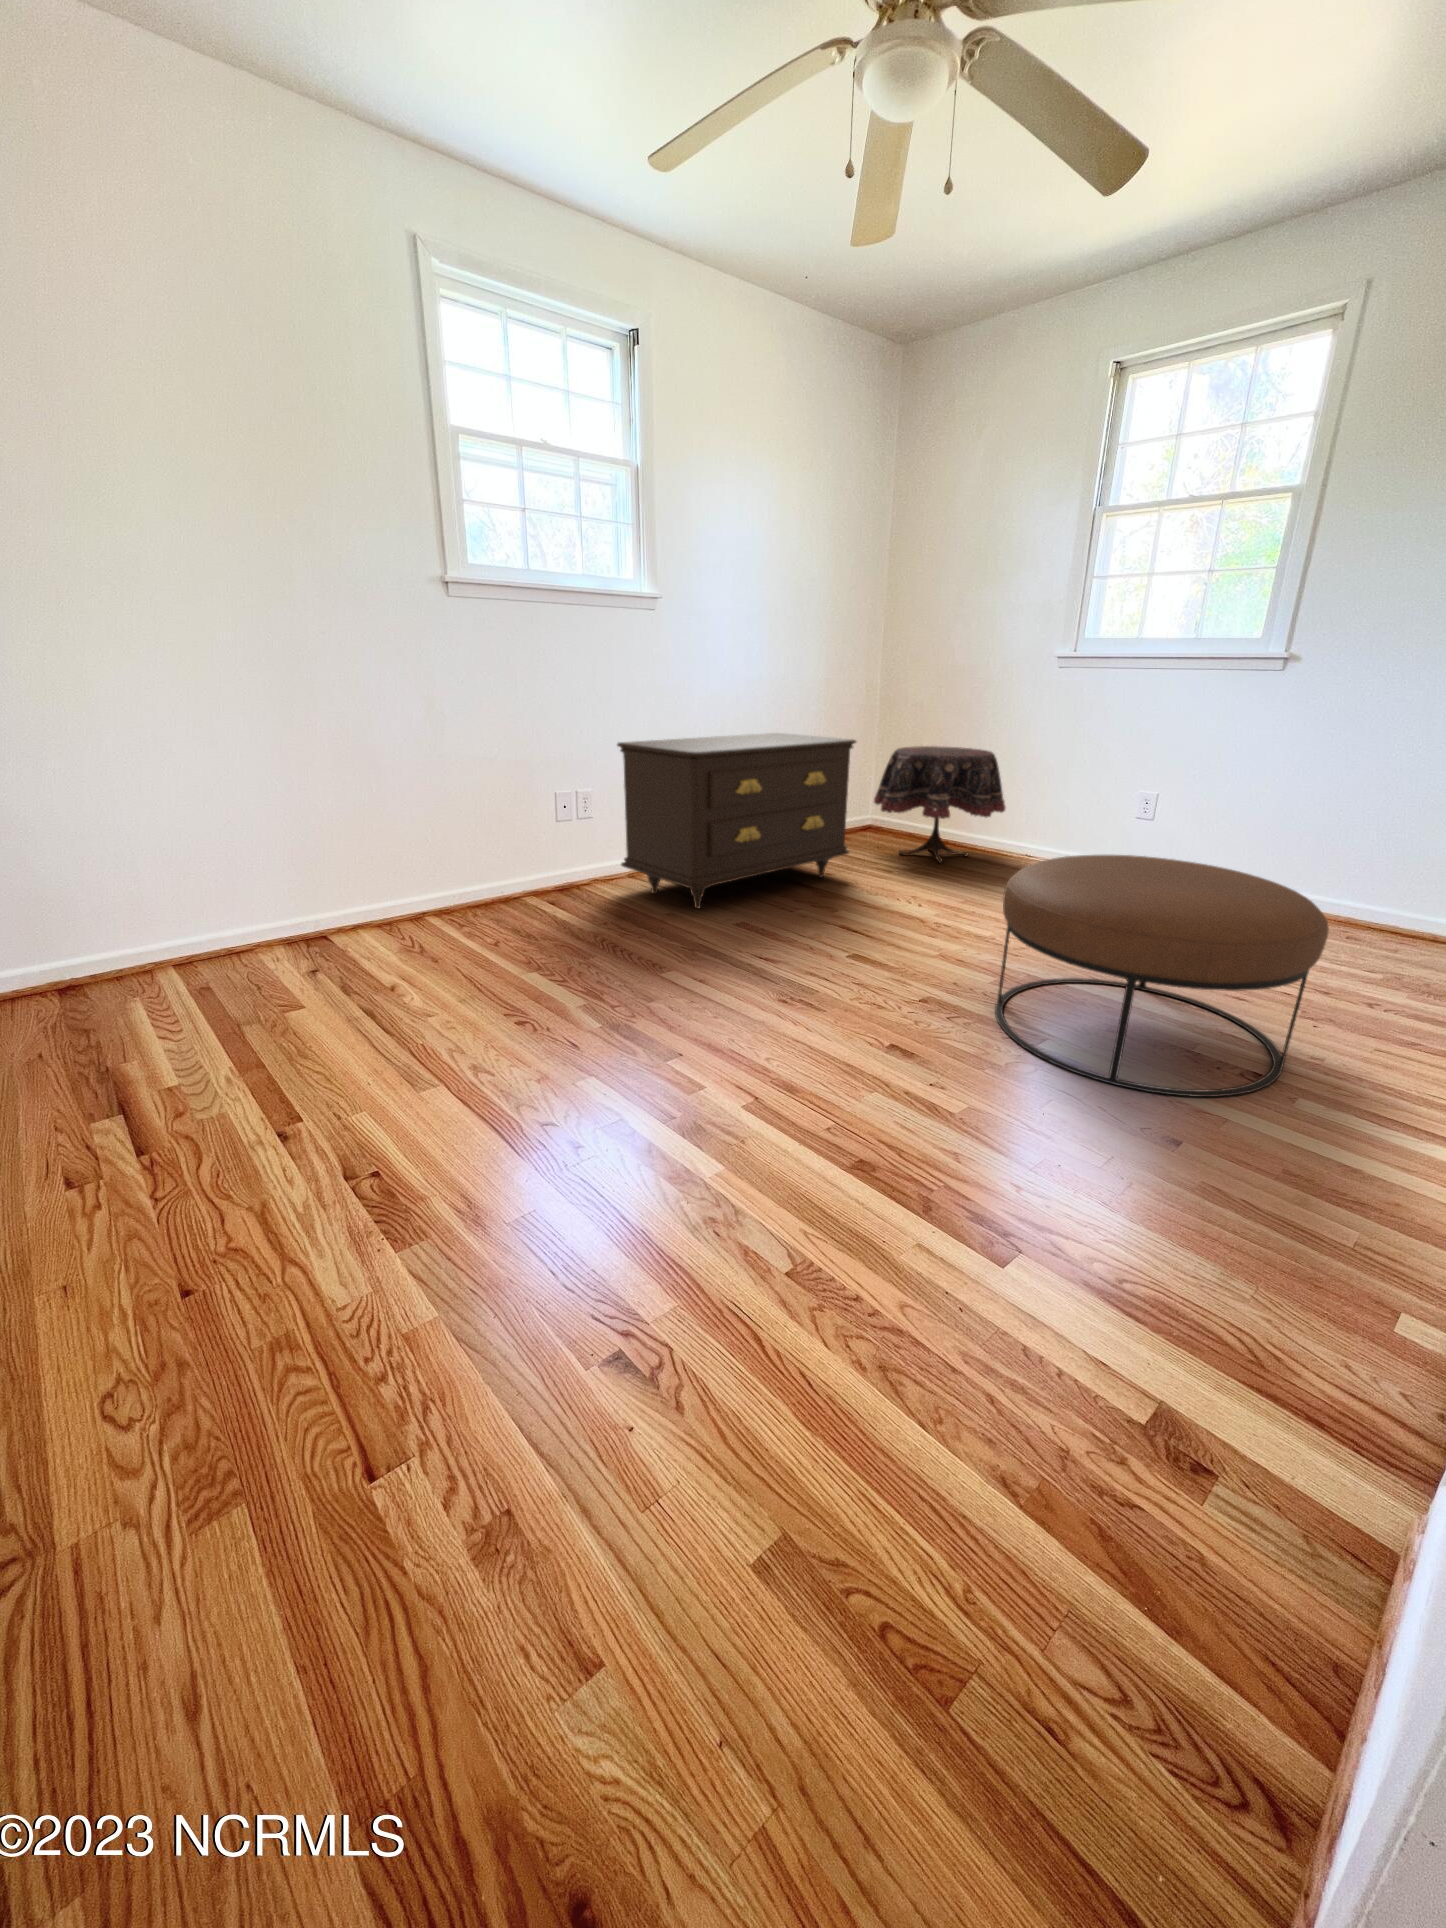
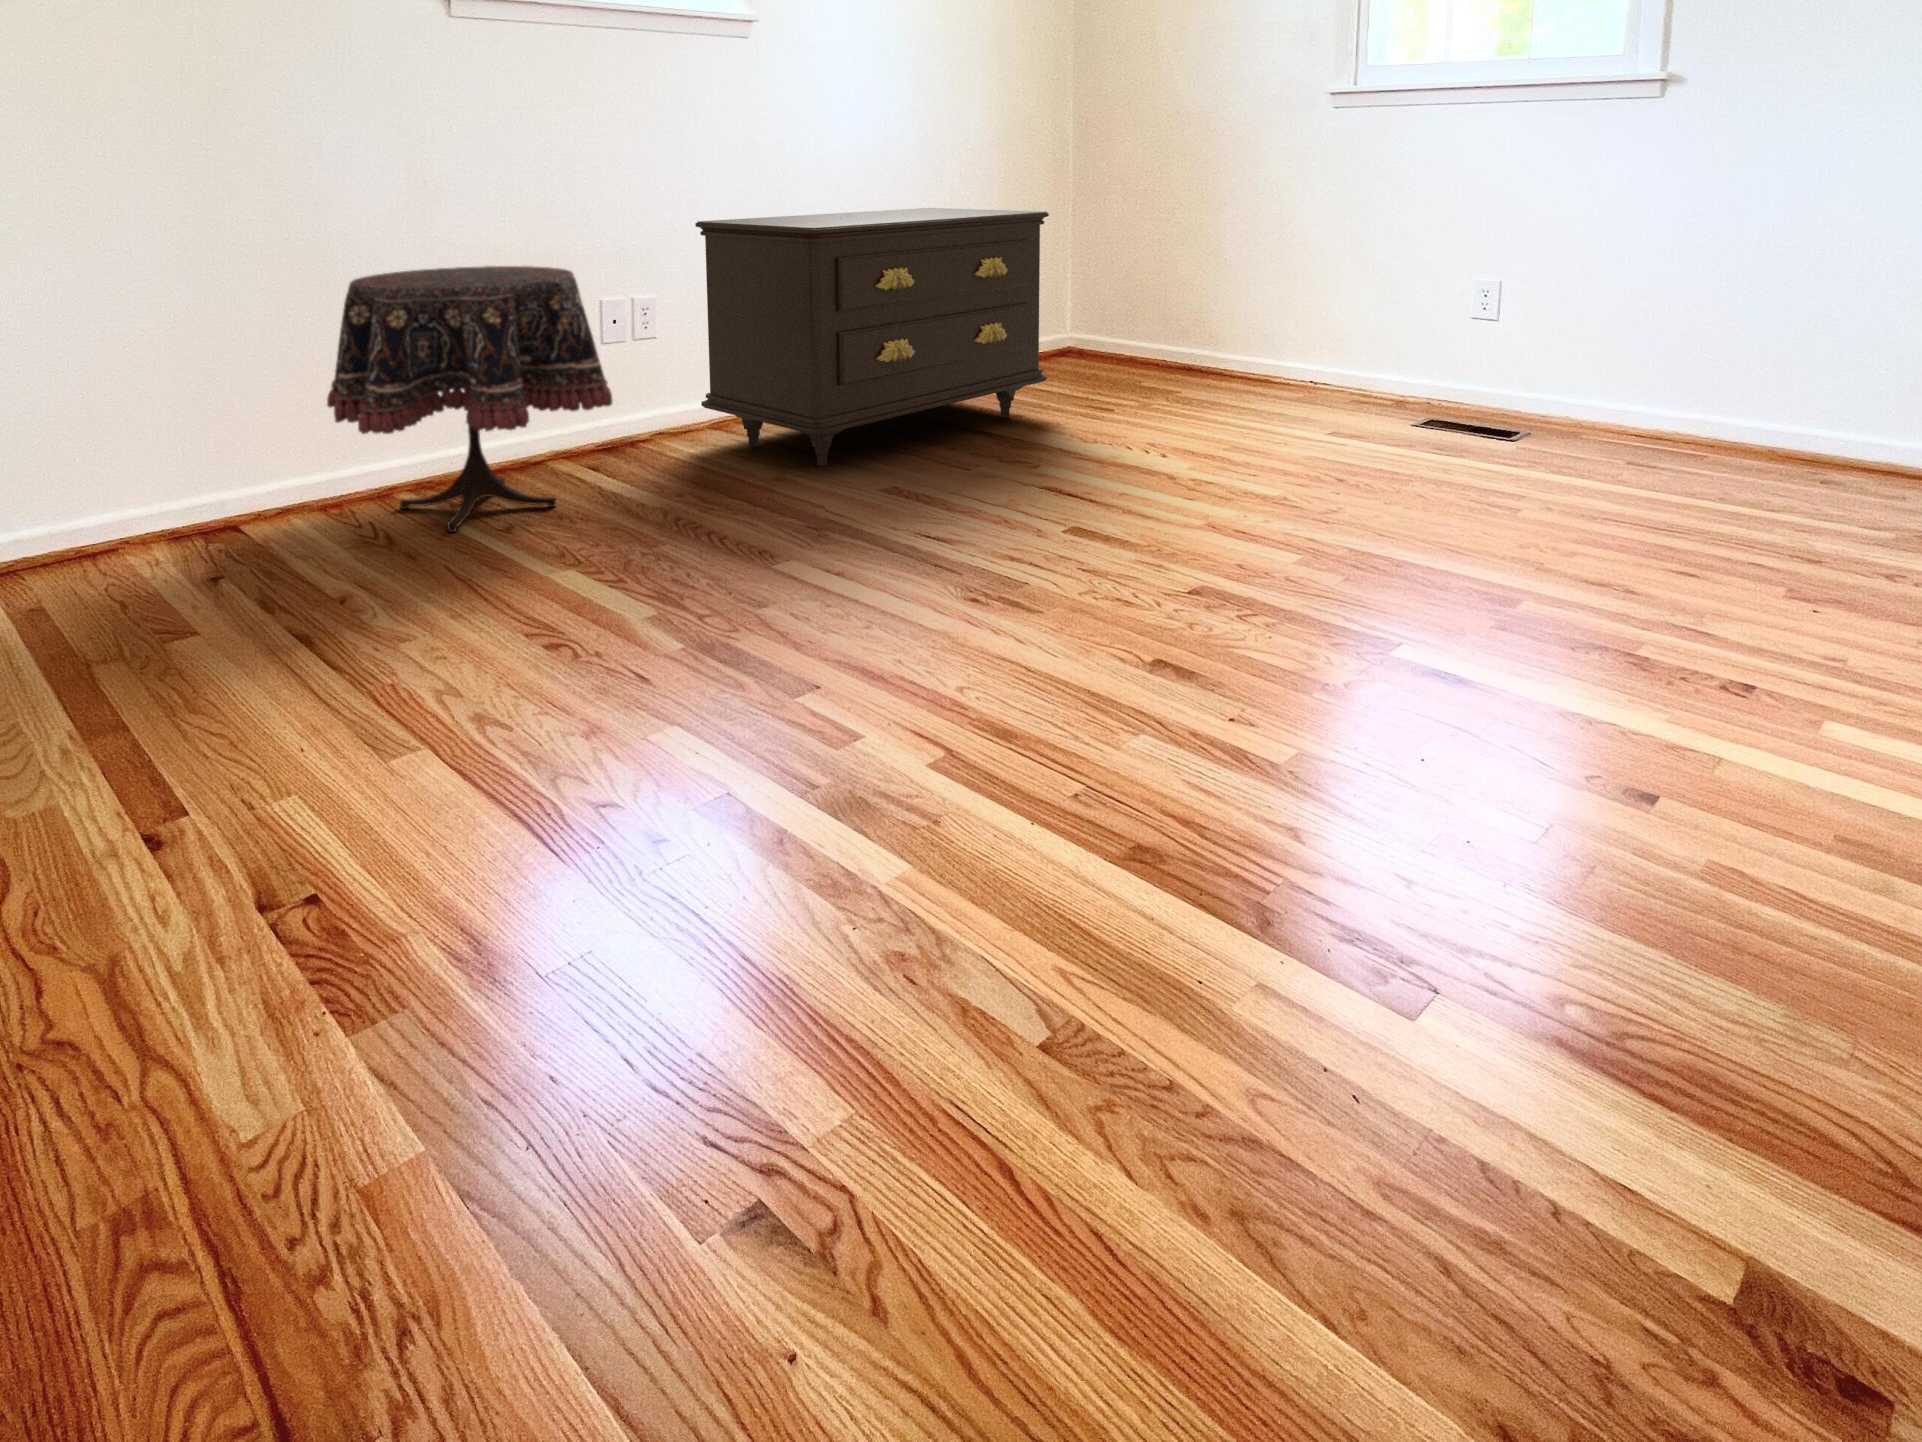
side table: present [874,746,1006,863] -> present [327,266,612,532]
ottoman: present [995,855,1329,1097] -> none [1307,353,1821,720]

